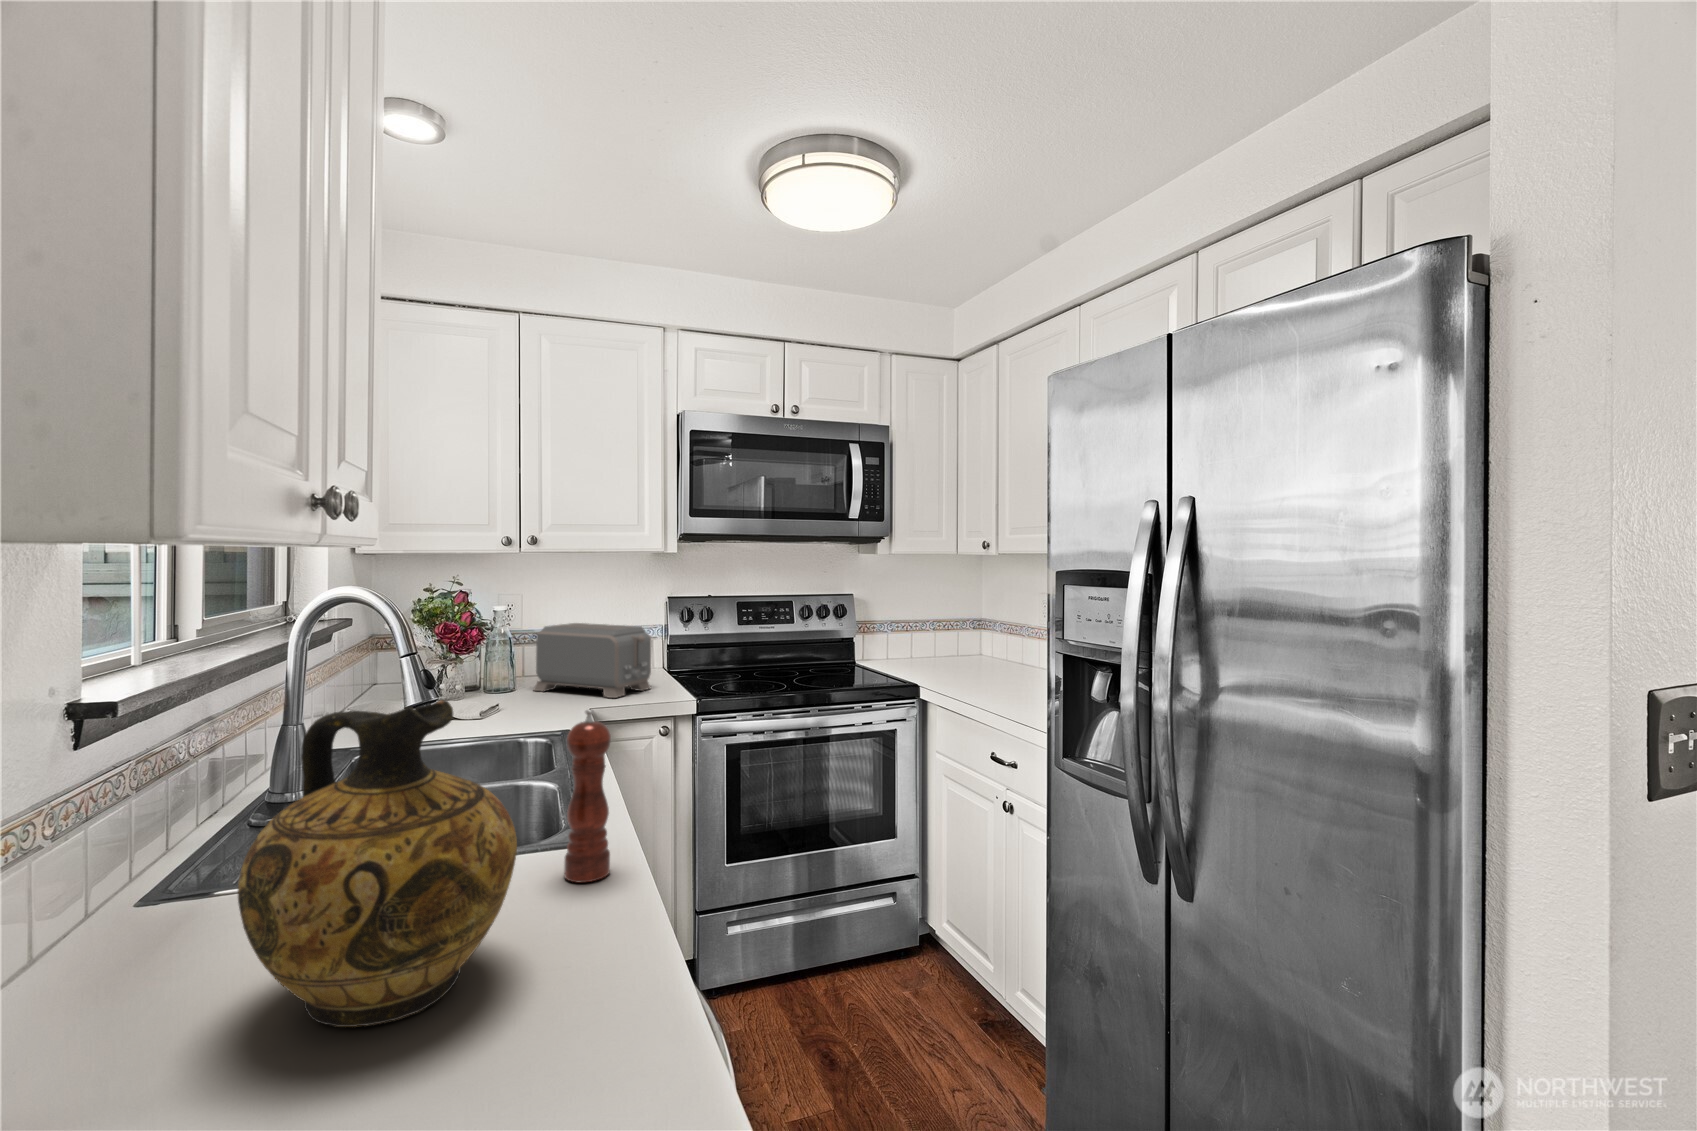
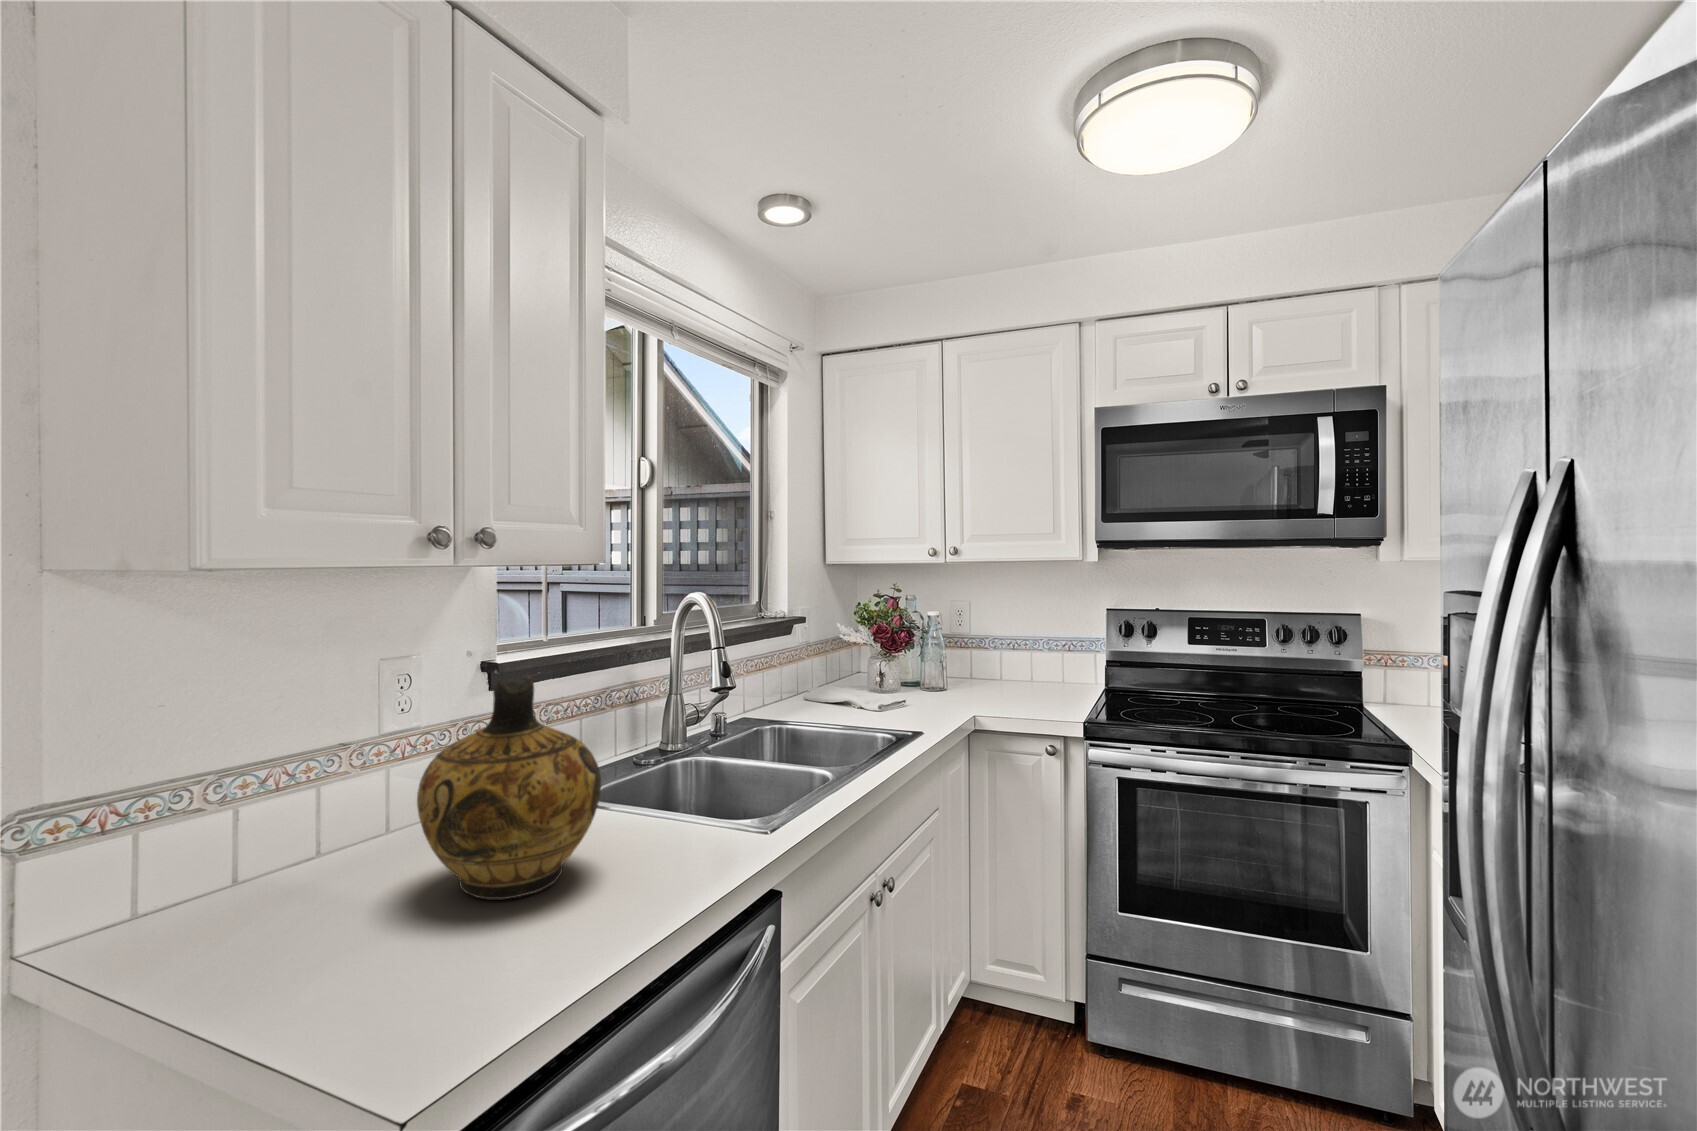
toaster: present [534,623,651,698] -> none [949,633,1056,710]
pepper mill: present [564,709,611,883] -> none [707,703,746,854]

